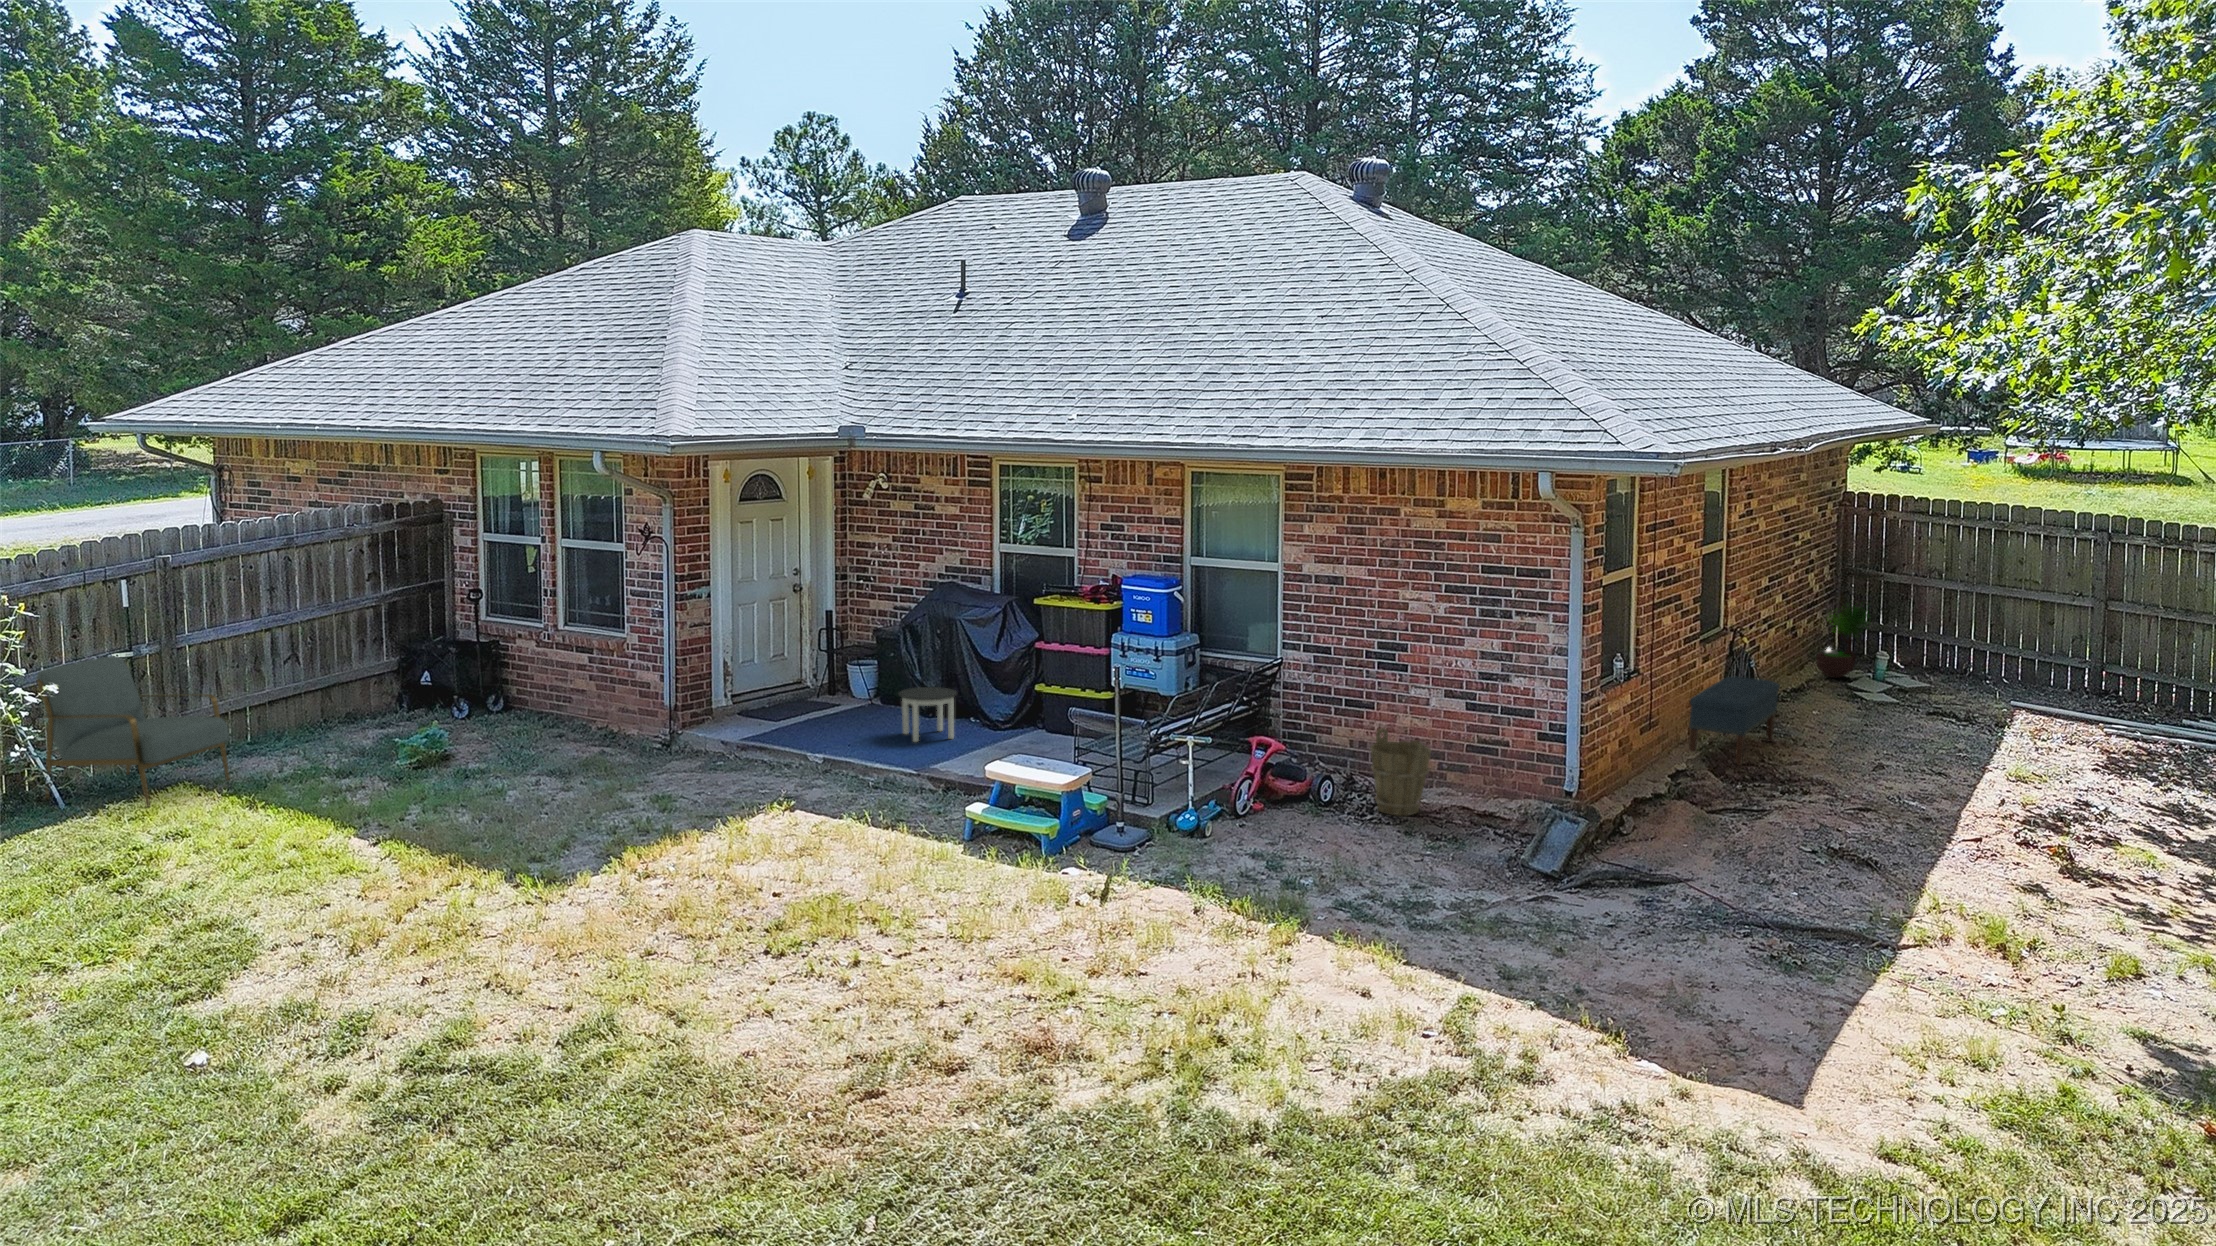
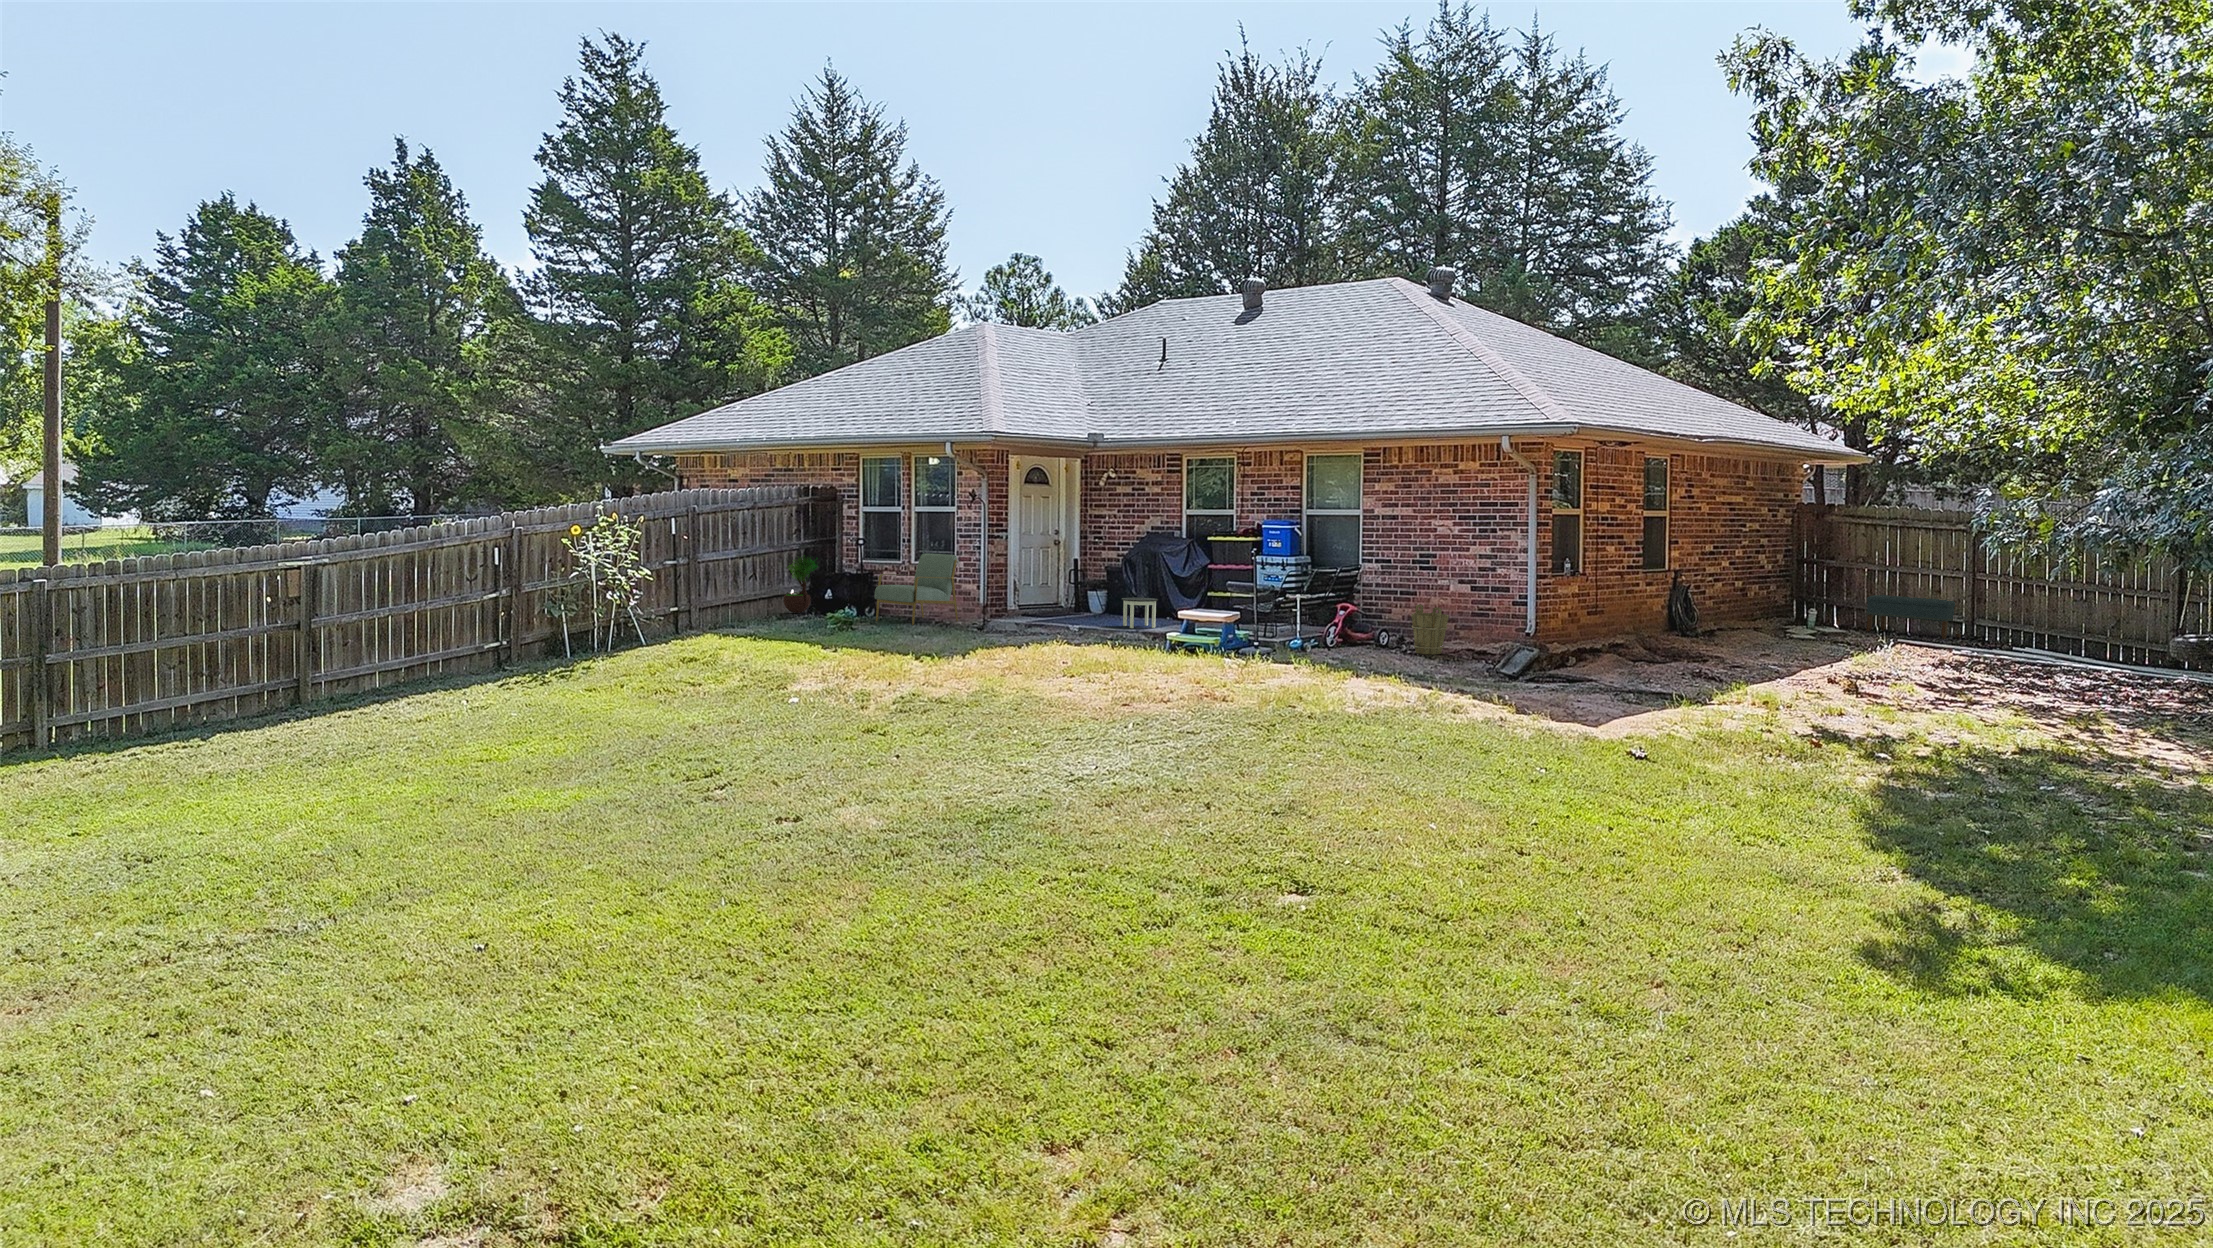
potted tree: present [1816,607,1870,678] -> present [783,555,817,613]
chair: present [36,656,230,807] -> present [875,553,958,625]
bench: present [1689,676,1780,766] -> present [1866,595,1961,639]

